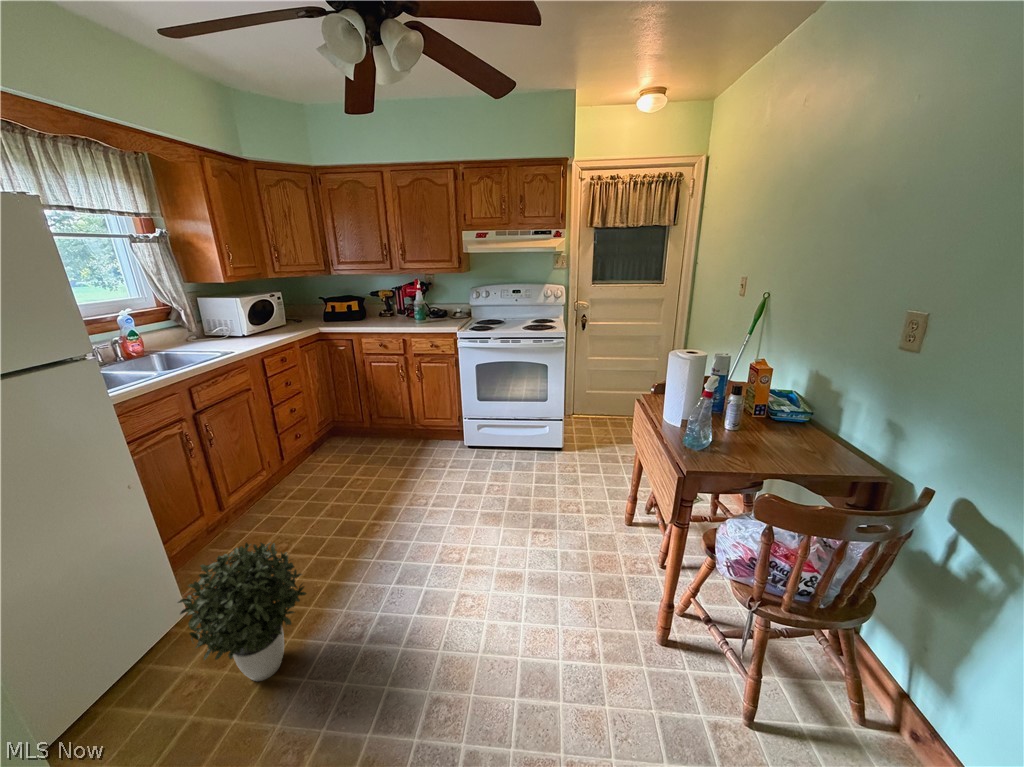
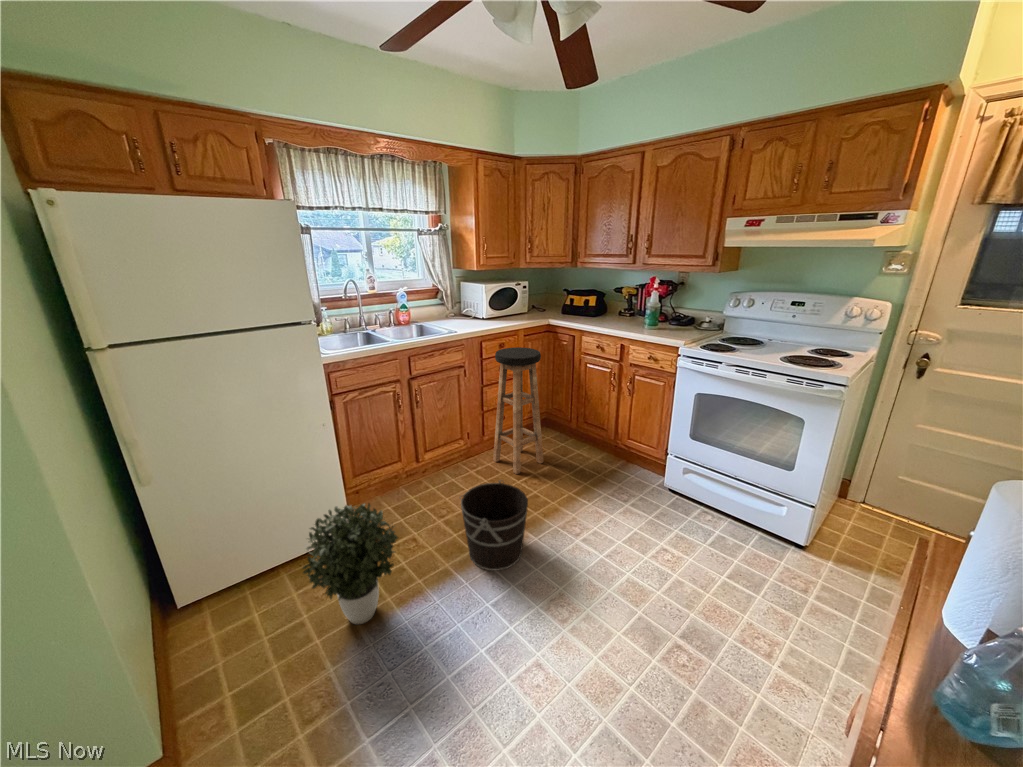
bar stool: none [285,357,356,483] -> present [493,347,543,474]
bucket: none [321,480,393,565] -> present [460,481,528,571]

